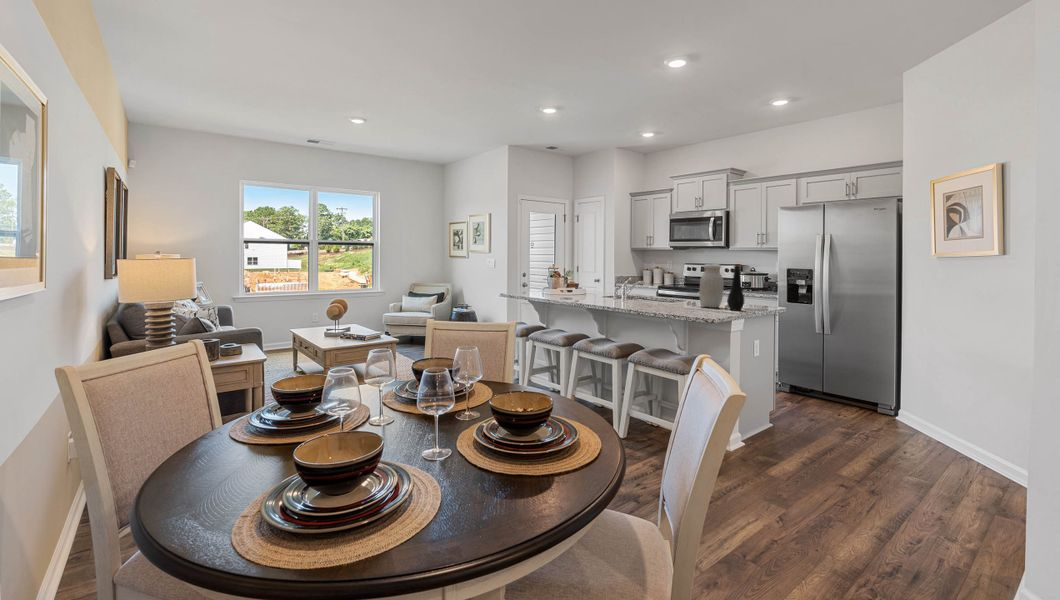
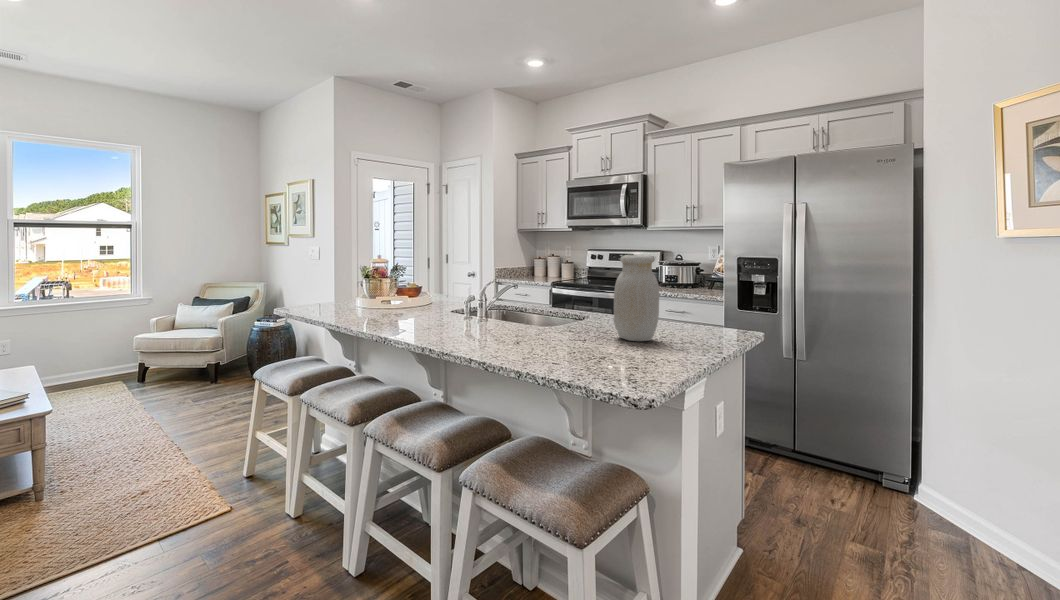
bottle: present [727,264,744,310] -> none [670,255,706,353]

